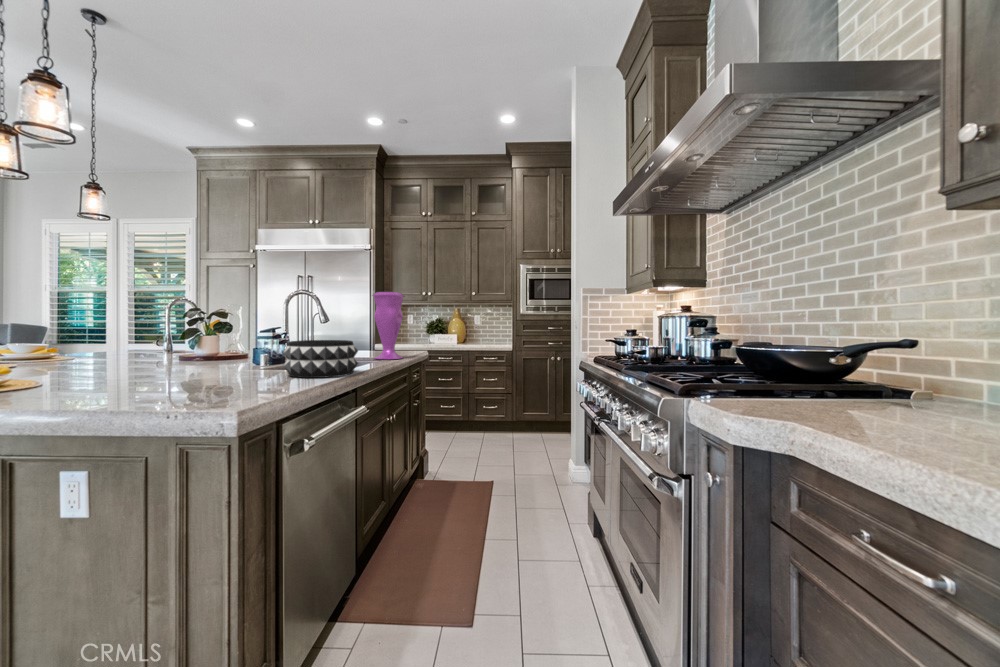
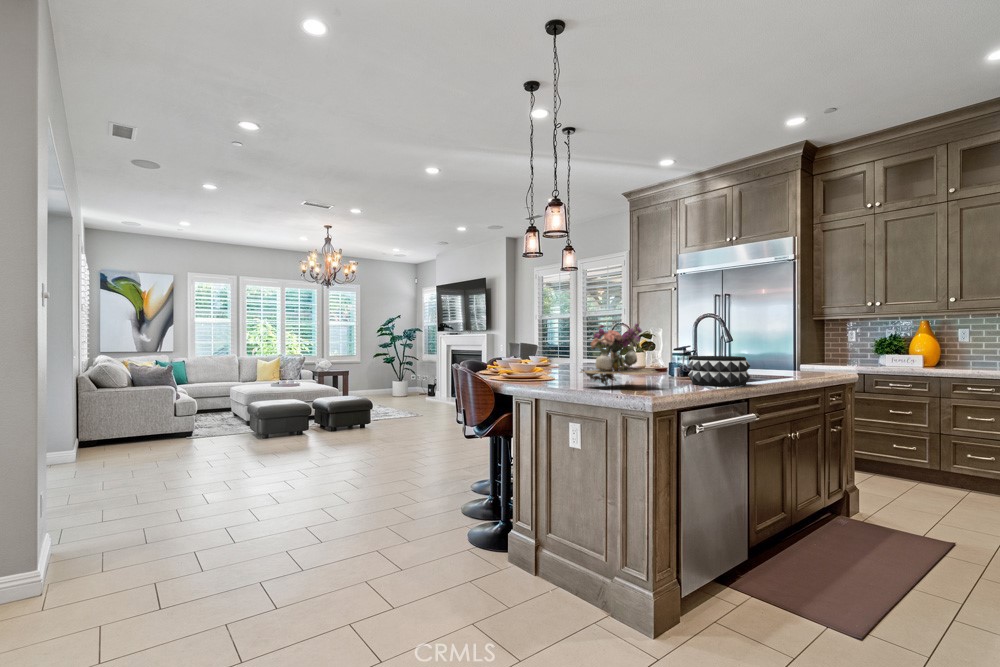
vase: present [372,292,405,359] -> none [776,309,816,378]
flower arrangement: none [80,293,246,397] -> present [580,322,659,385]

